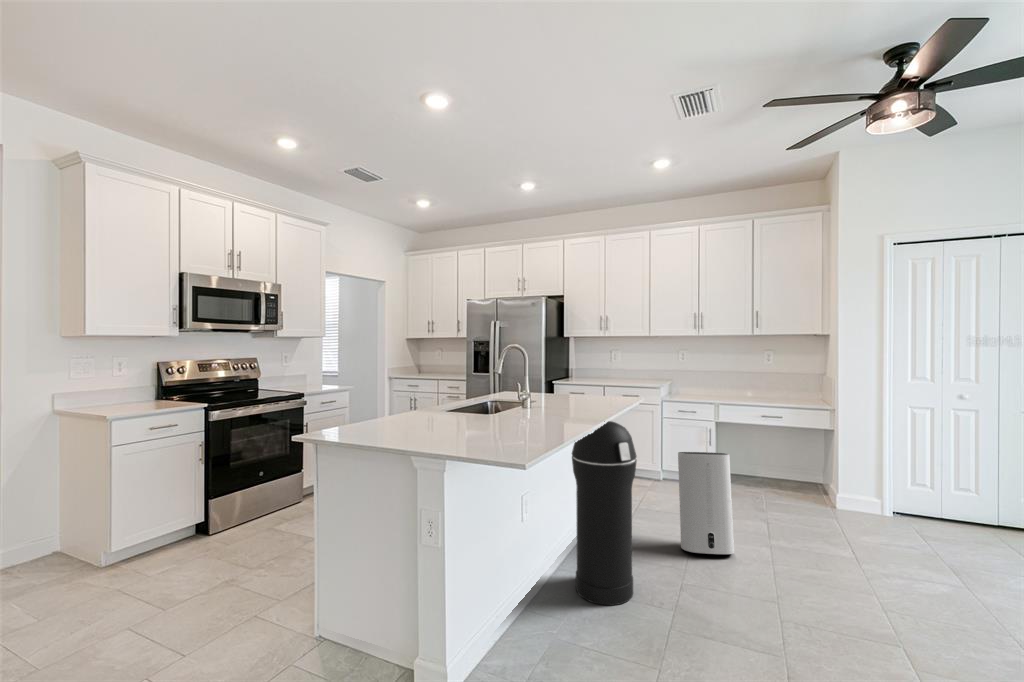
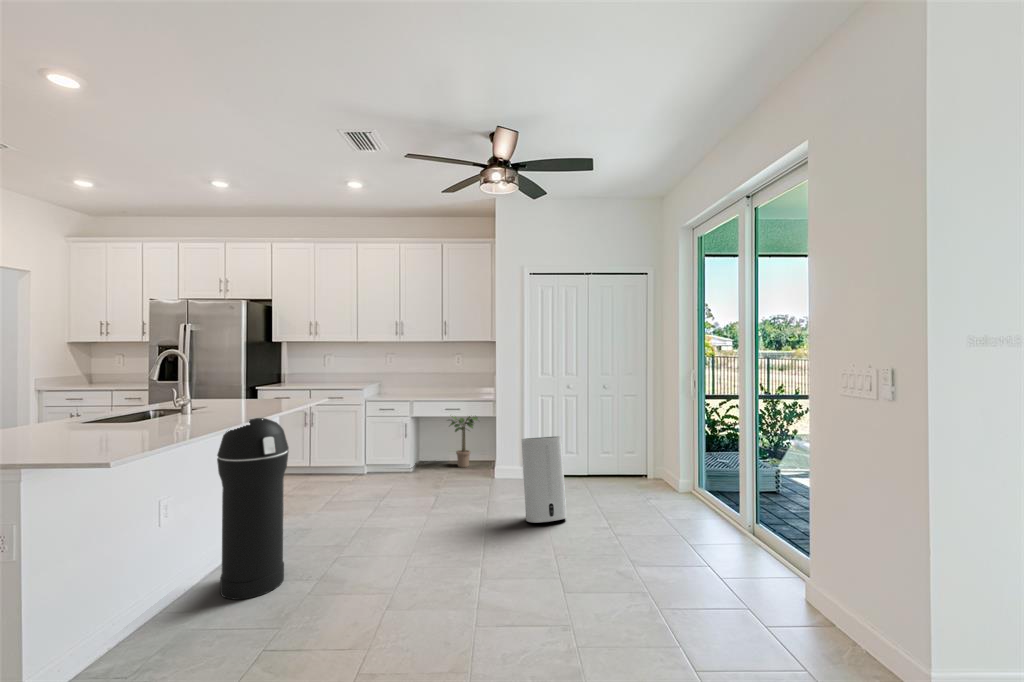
potted plant: none [755,421,806,487] -> present [450,416,478,467]
air purifier: present [678,452,734,554] -> present [522,436,567,523]

